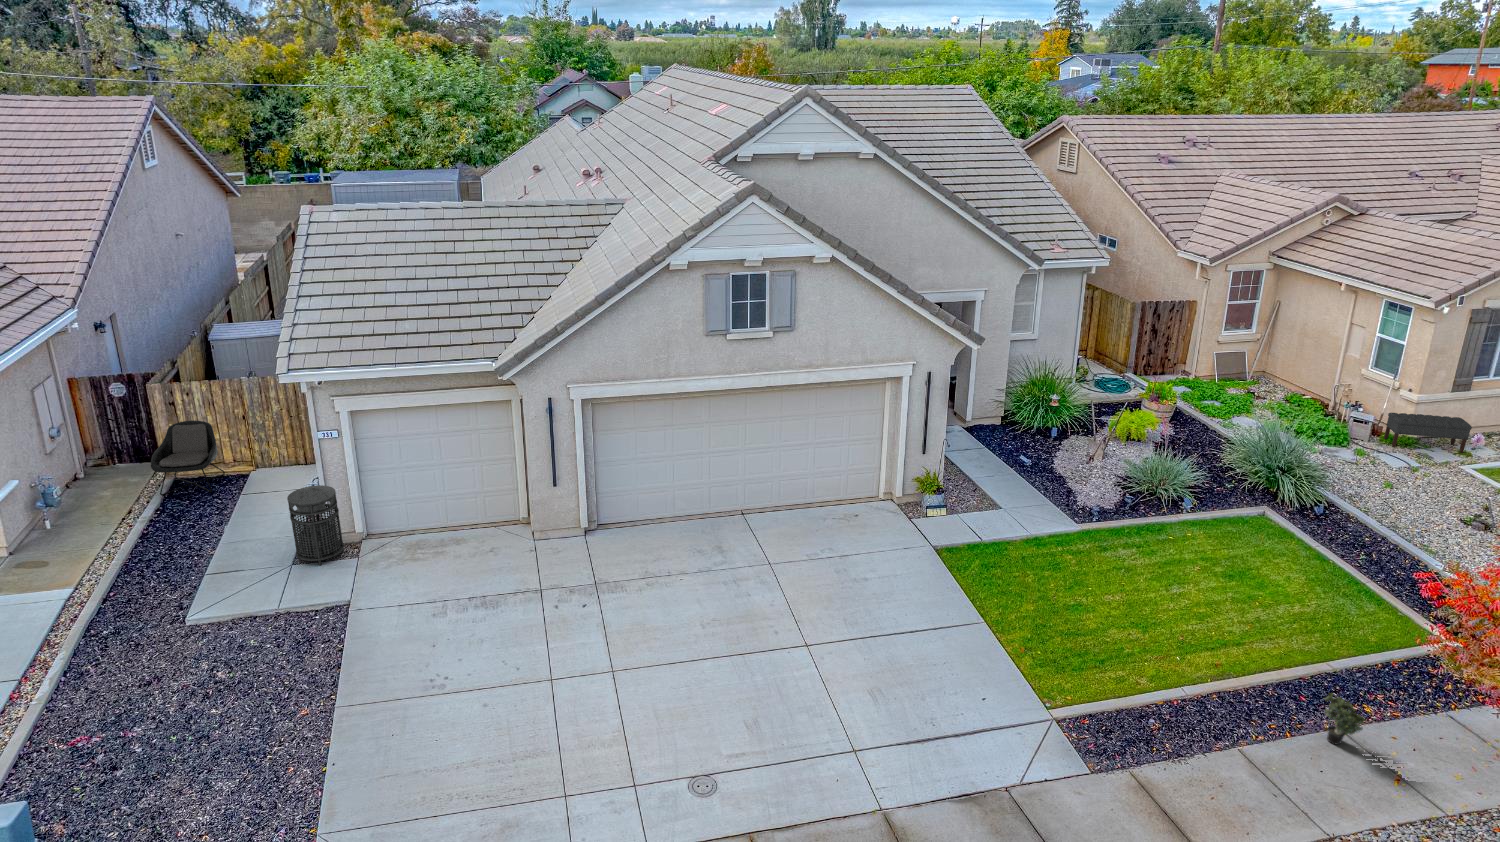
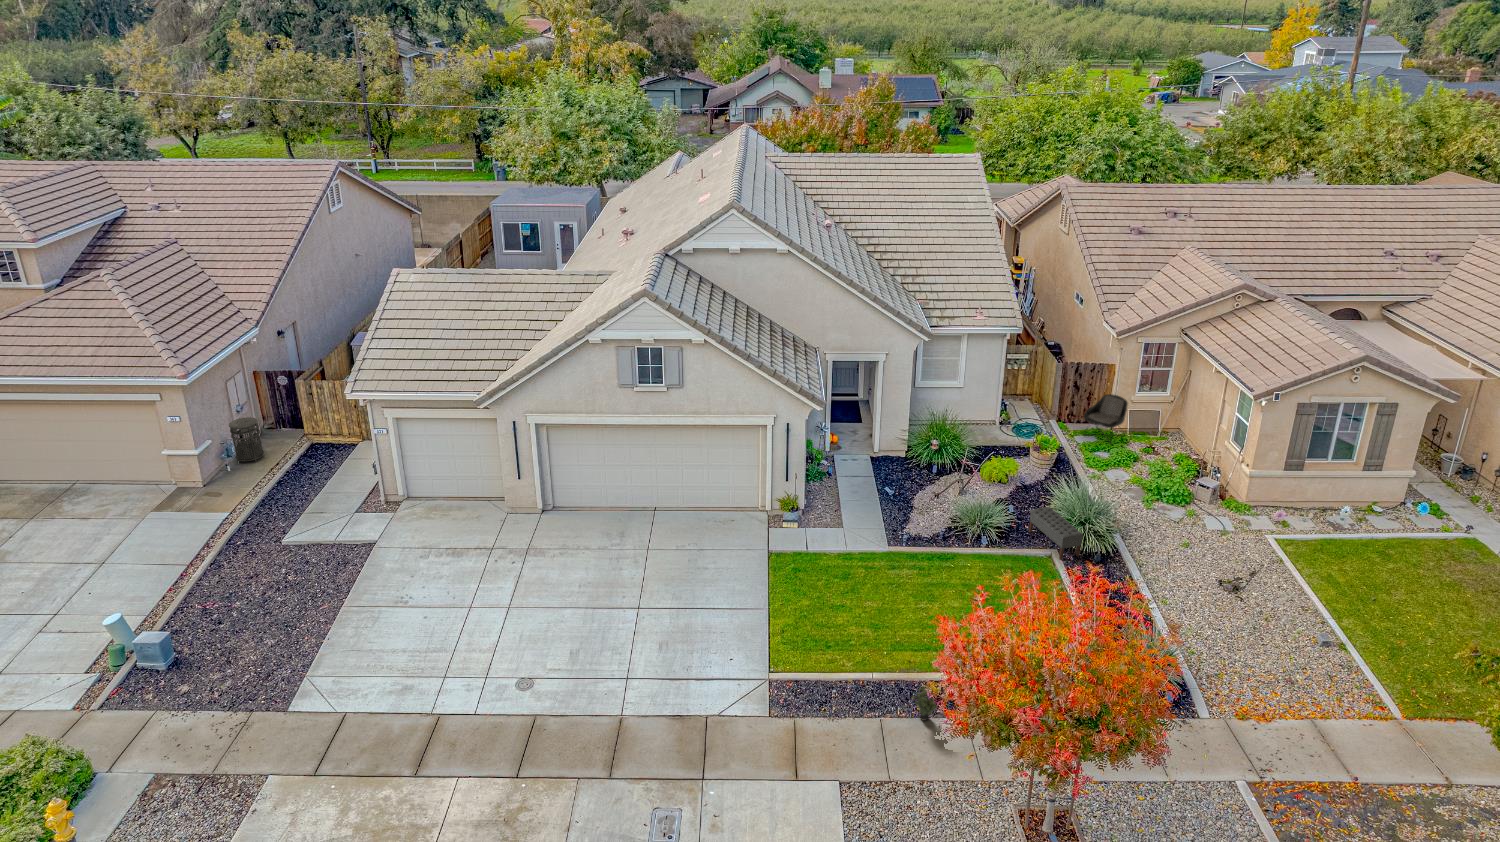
bench: present [1384,413,1472,453] -> present [1029,507,1083,560]
lounge chair: present [151,420,225,496] -> present [1084,394,1128,443]
trash can: present [287,485,344,566] -> present [229,417,264,462]

